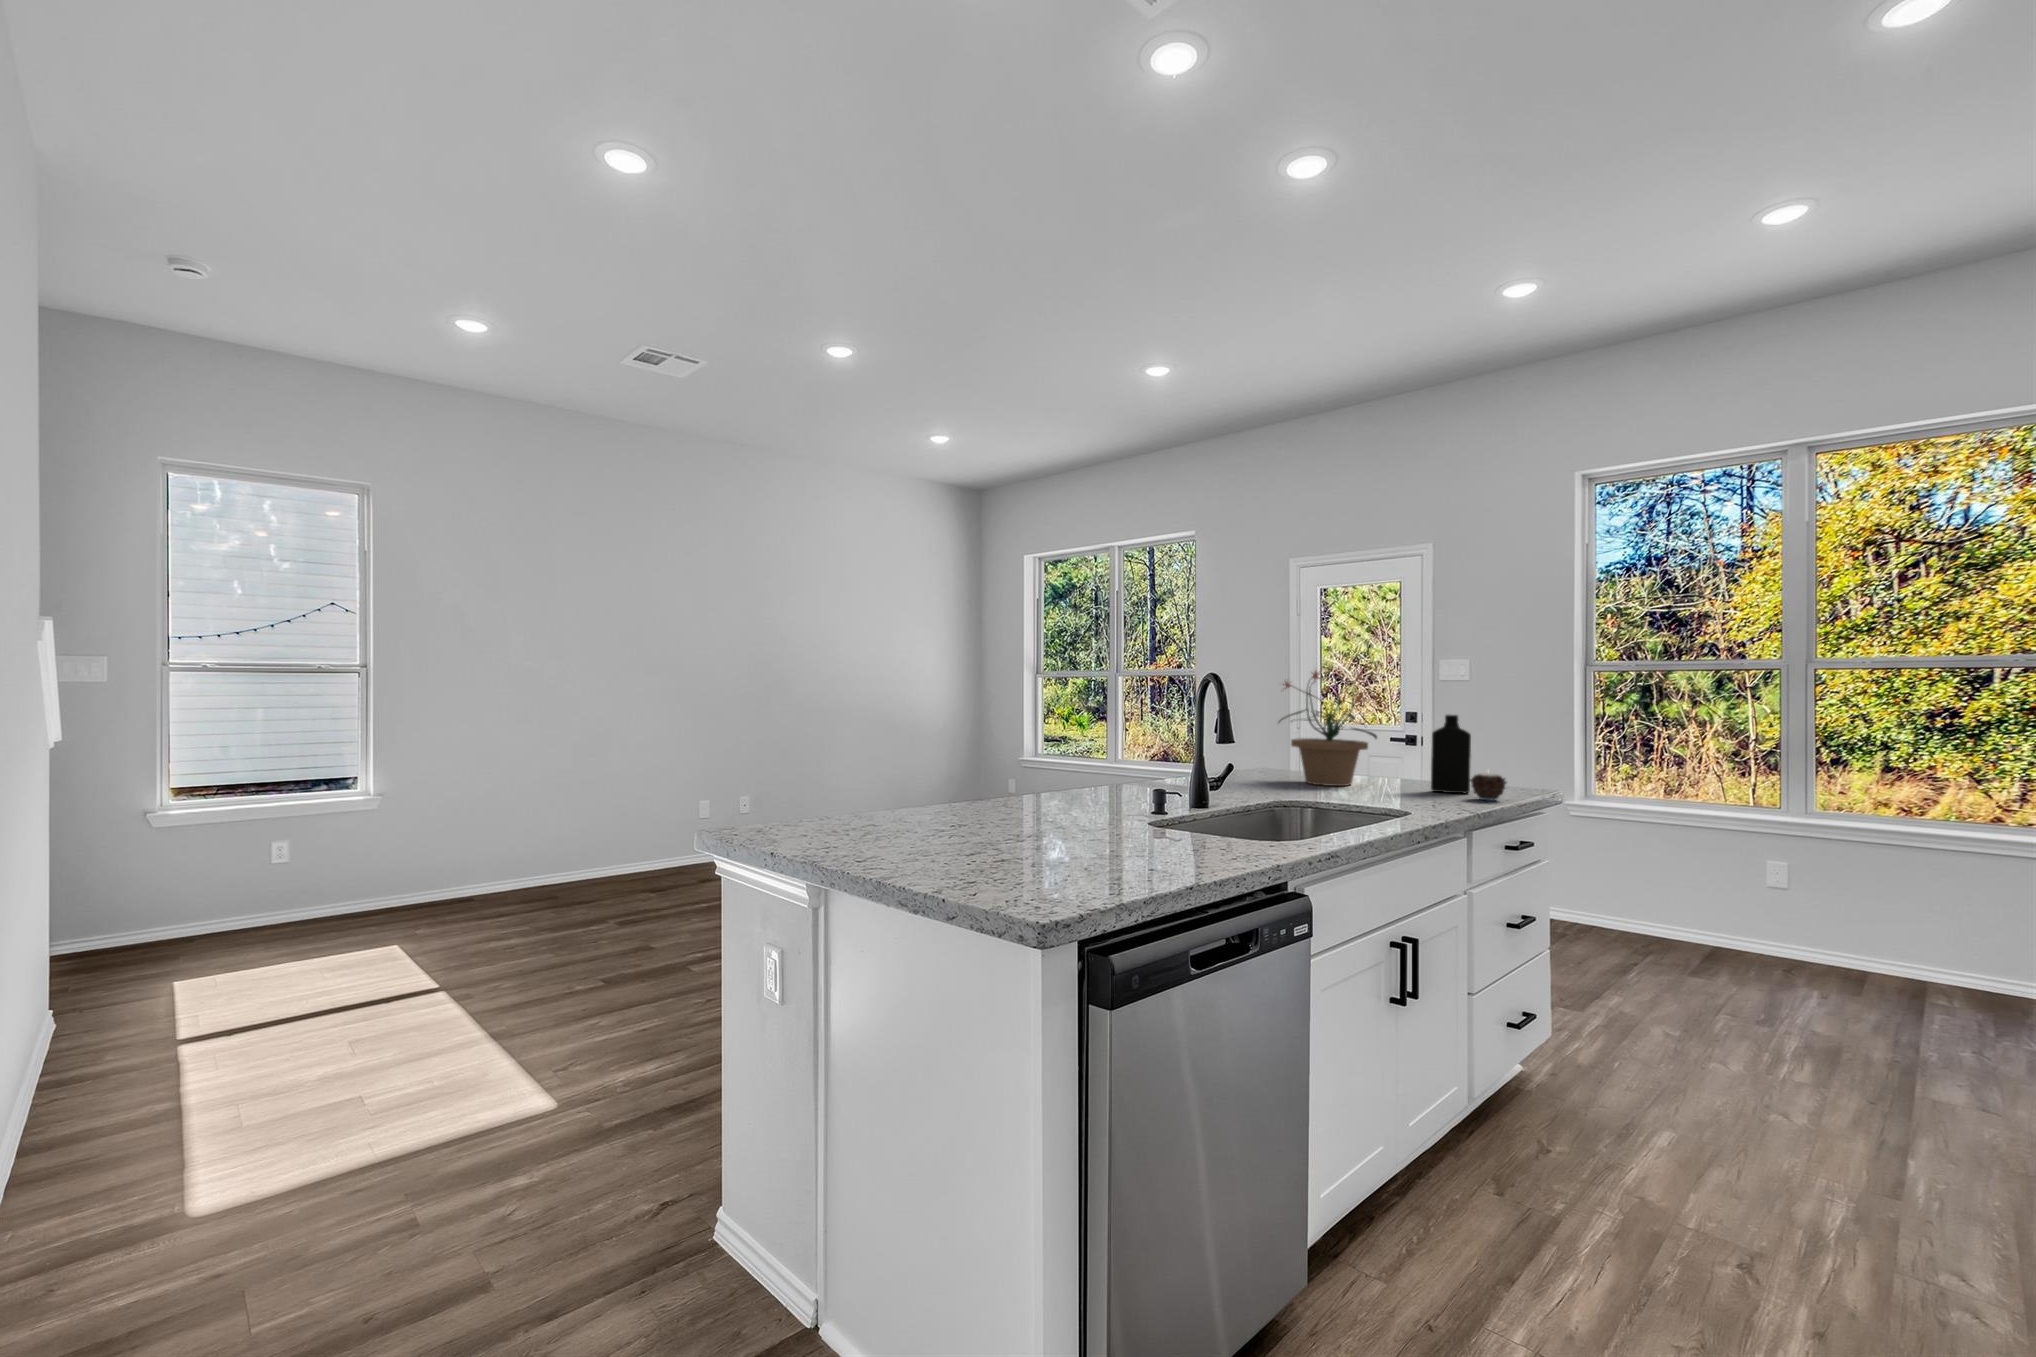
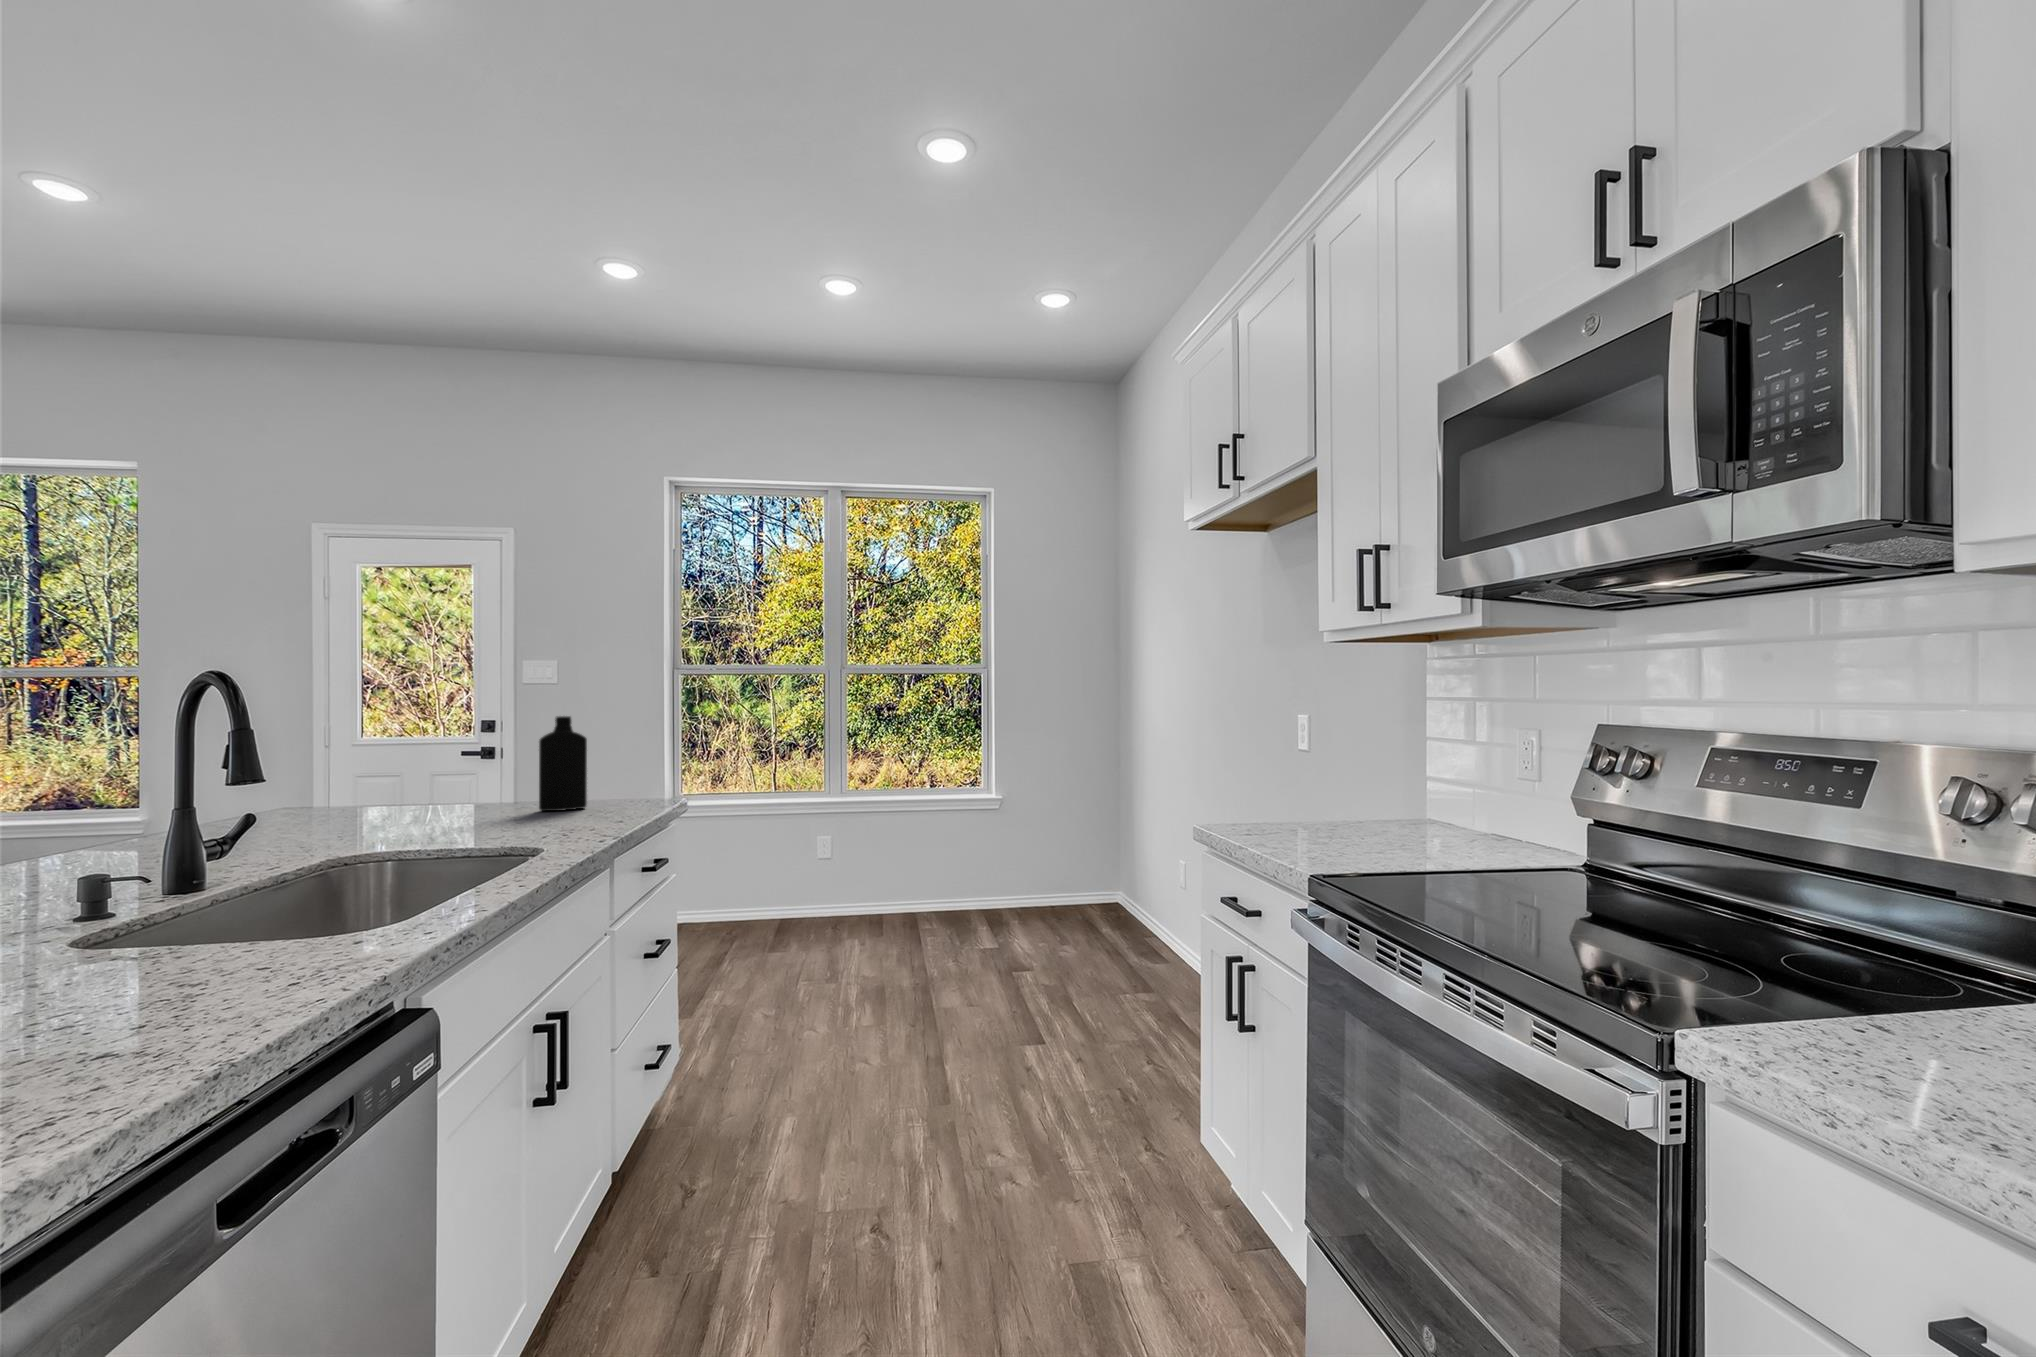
potted plant: present [1279,671,1377,786] -> none [309,660,465,822]
candle: present [1470,774,1507,801] -> none [592,777,634,814]

